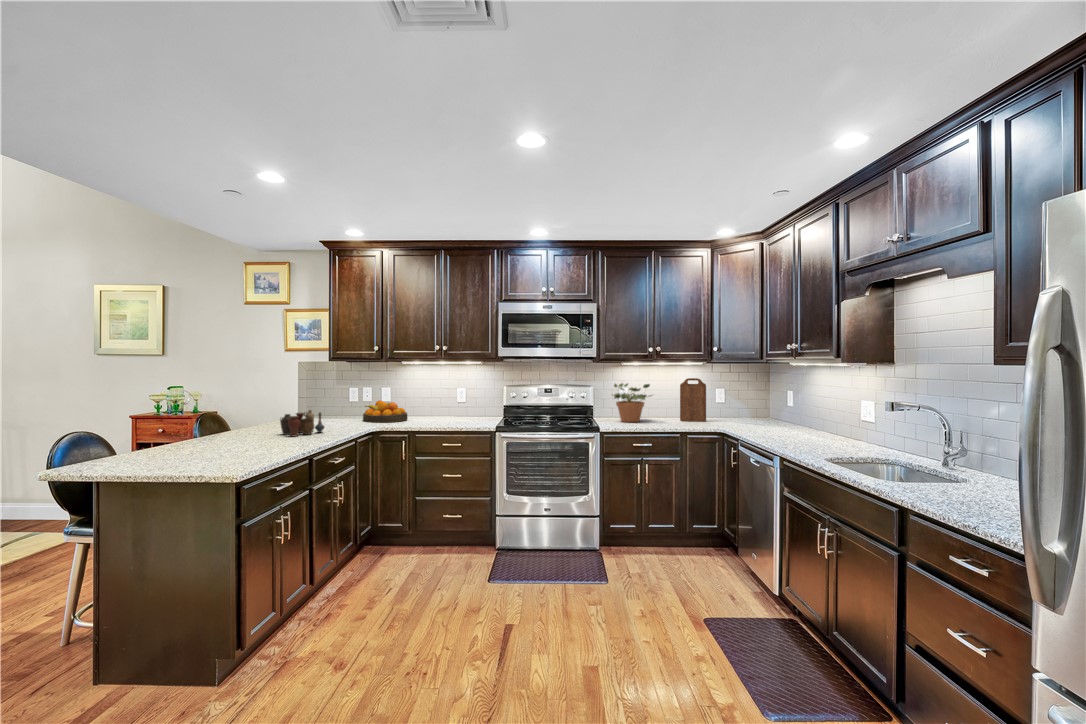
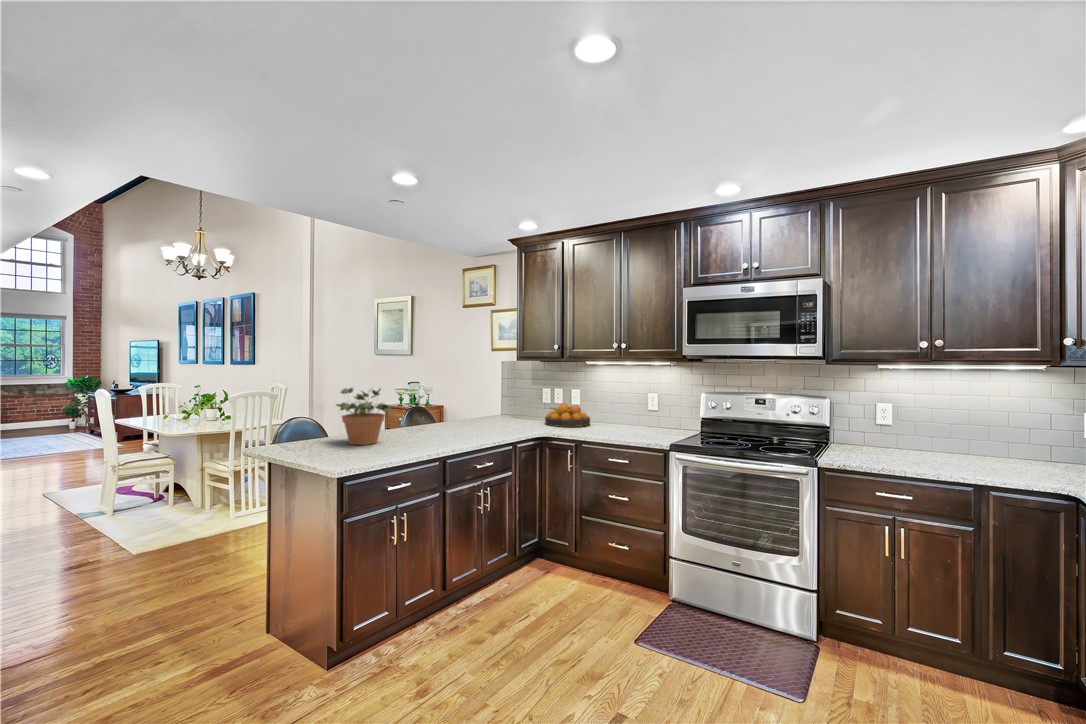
cutting board: present [680,378,706,422] -> none [992,393,1053,470]
potted plant: present [613,383,652,422] -> present [336,388,392,445]
vase: present [280,410,324,437] -> none [447,410,487,436]

